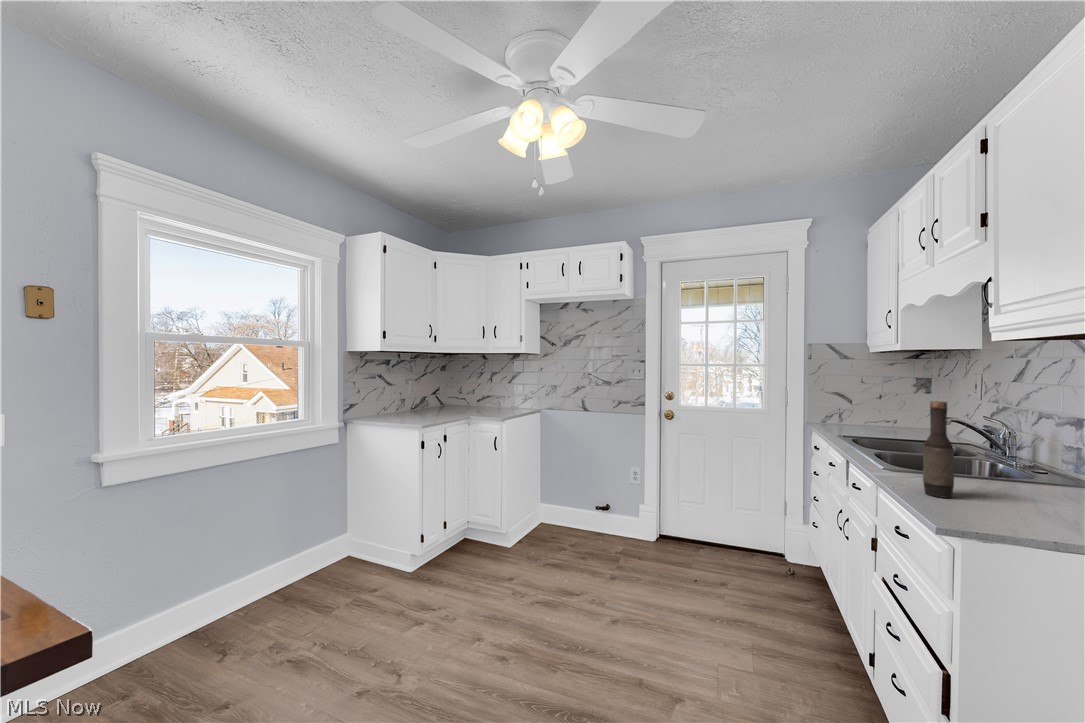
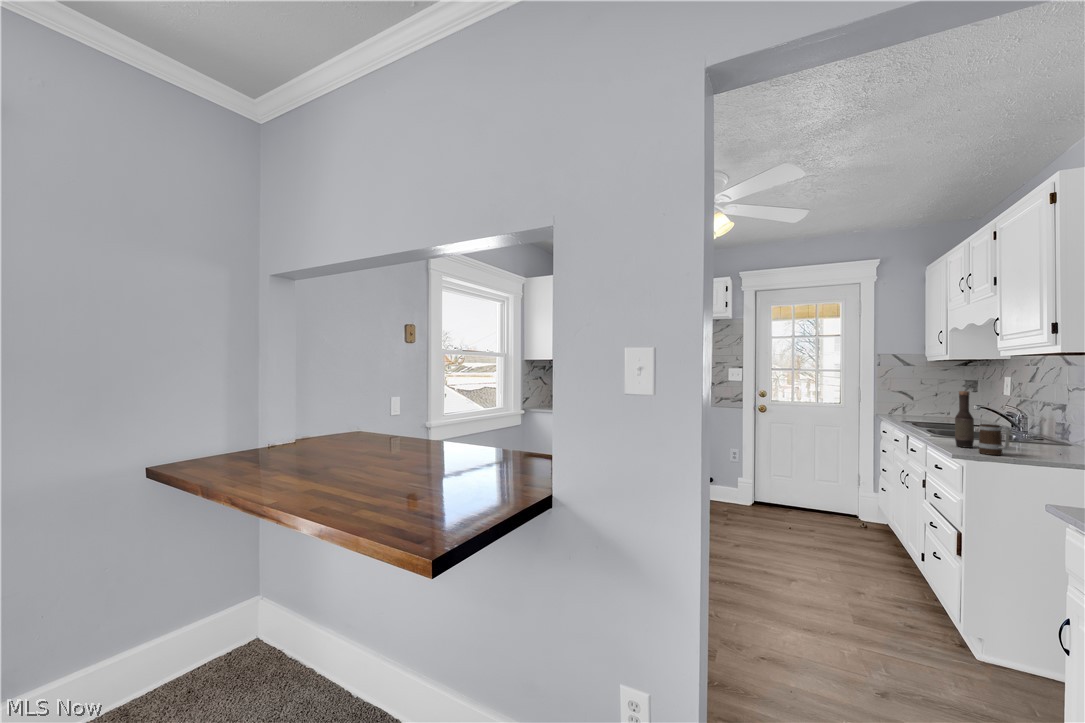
mug: none [966,461,1024,519] -> present [978,424,1010,455]

